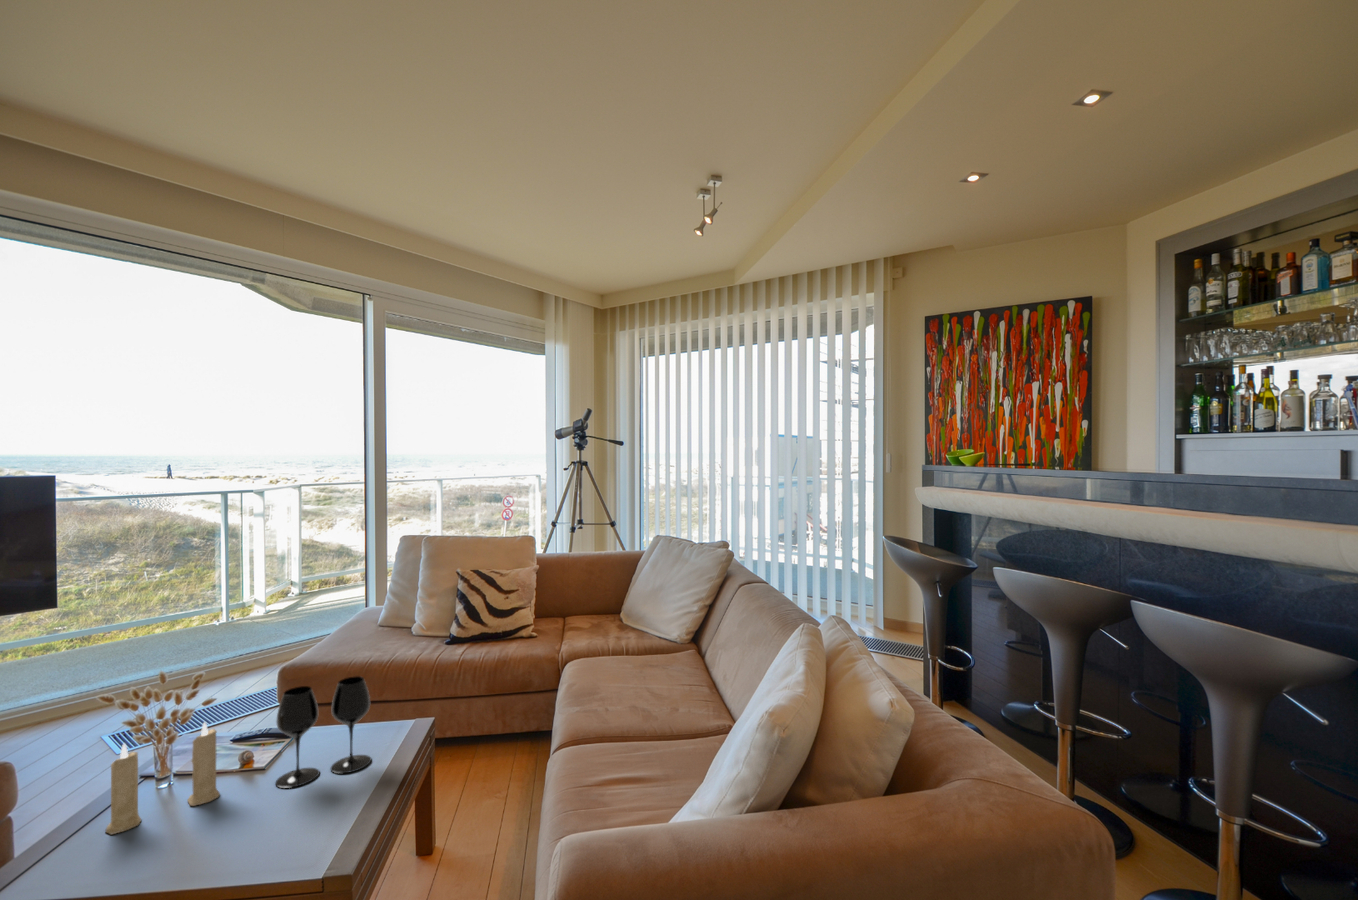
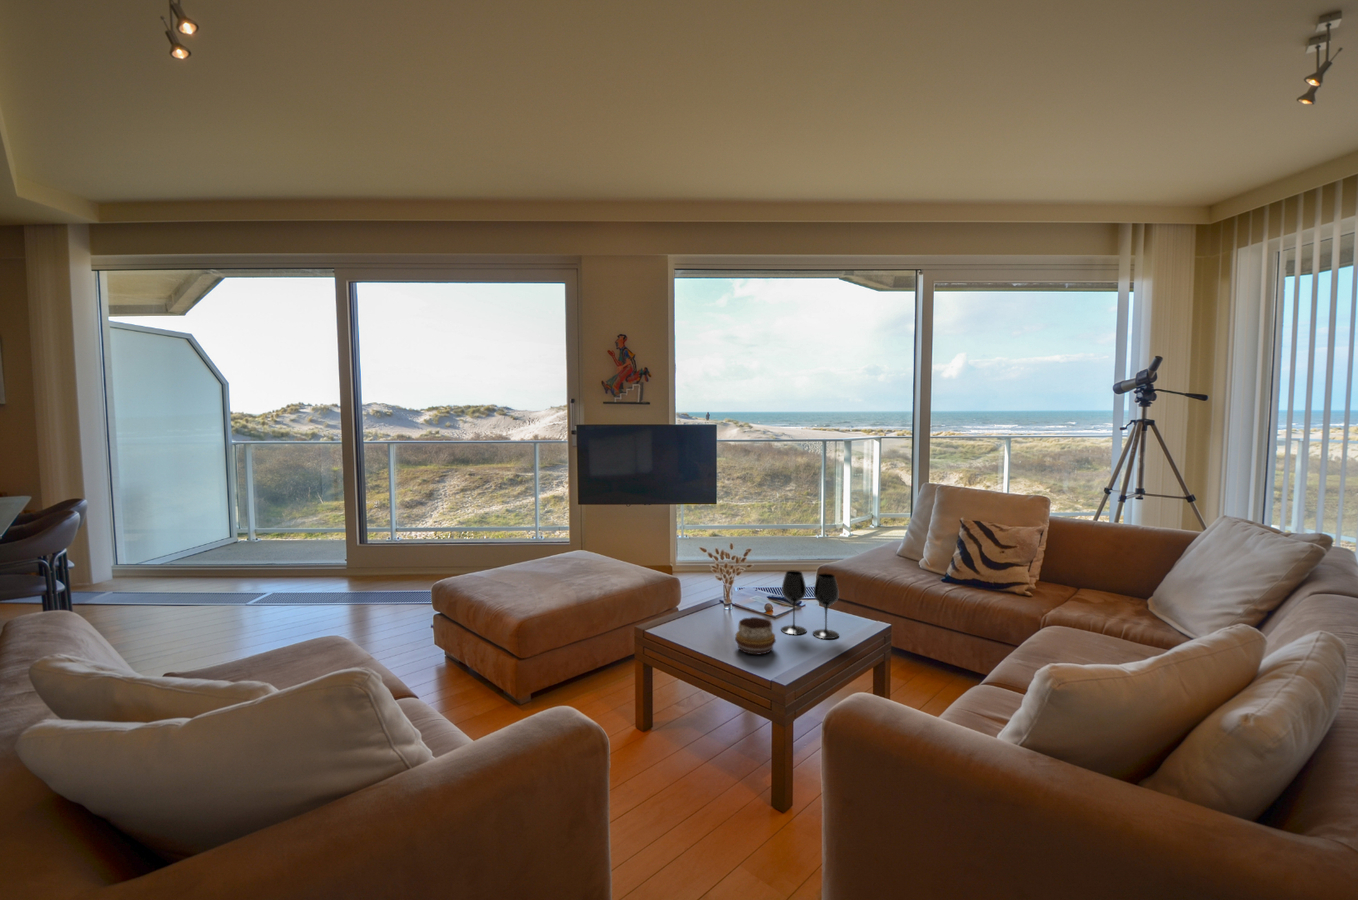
candle: present [106,722,220,835] -> none [703,573,754,625]
decorative bowl: none [209,781,290,855] -> present [735,617,776,654]

